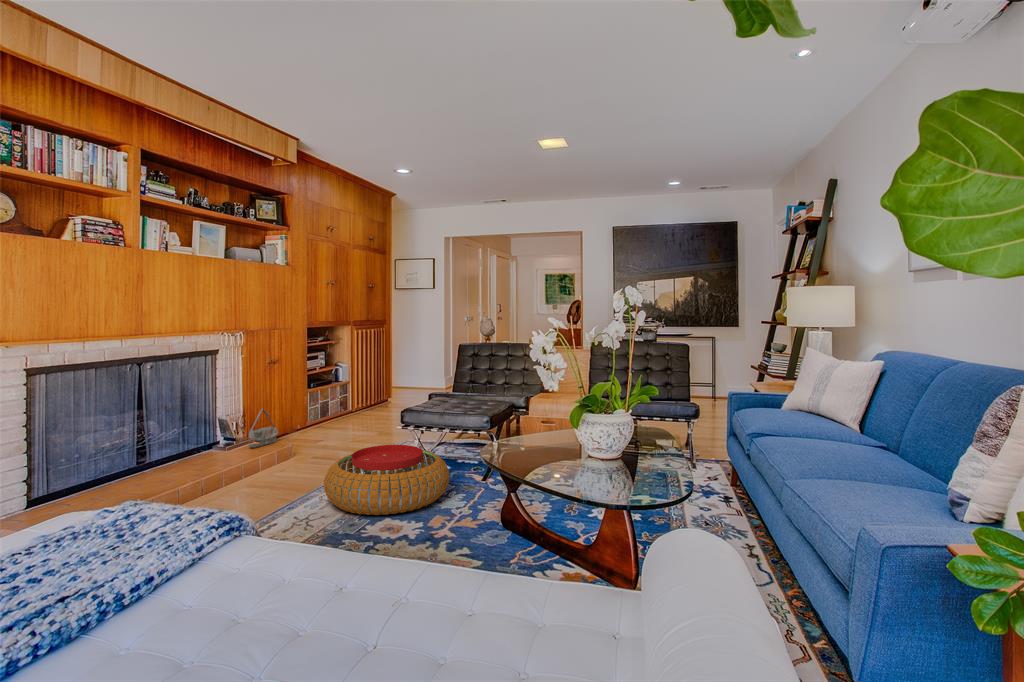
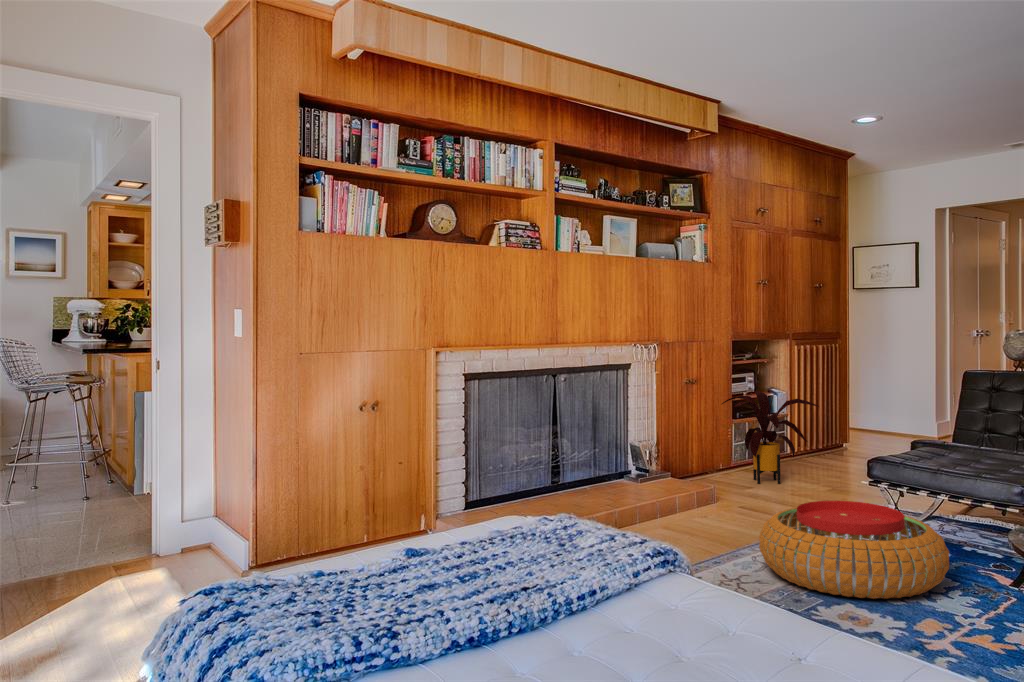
house plant: none [299,366,372,436] -> present [722,391,819,484]
bag: present [248,409,279,448] -> none [661,440,697,488]

